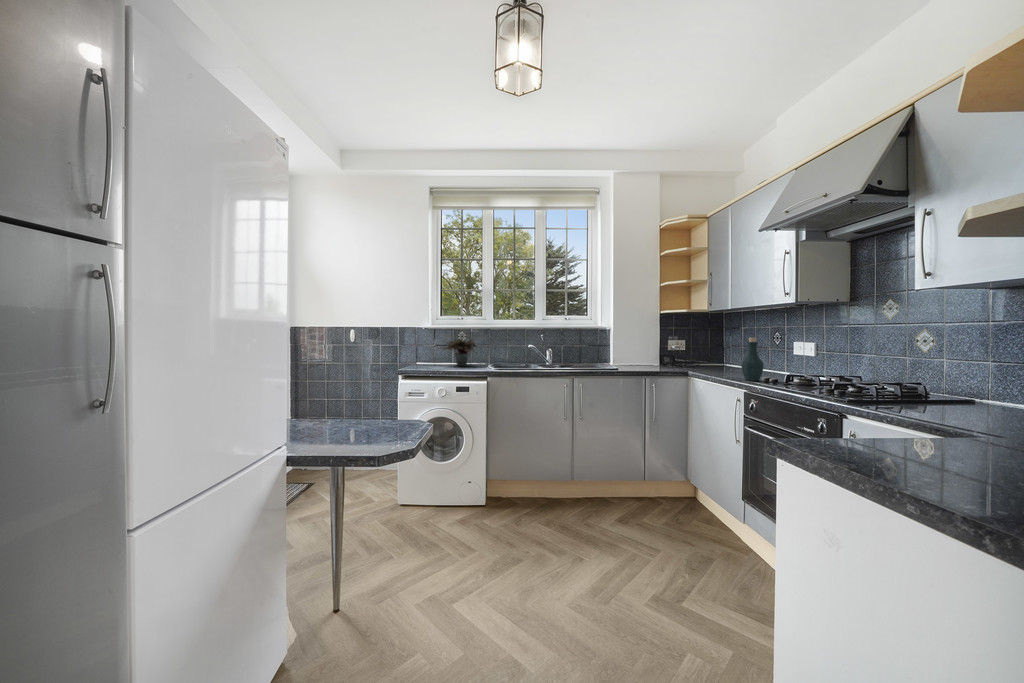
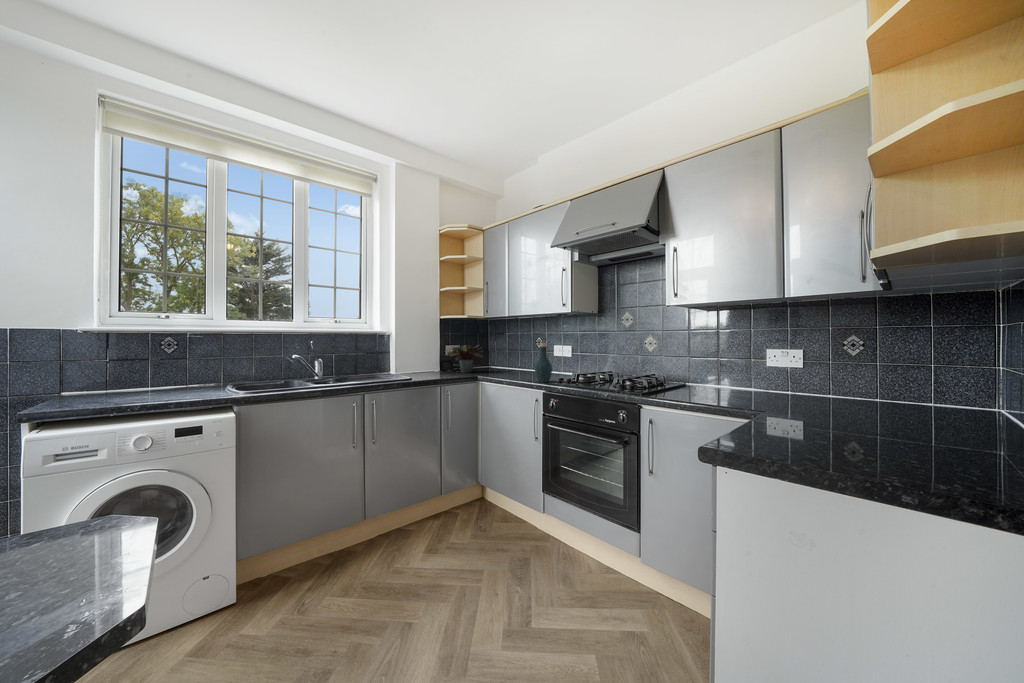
potted plant: present [442,339,477,366] -> present [447,345,483,373]

